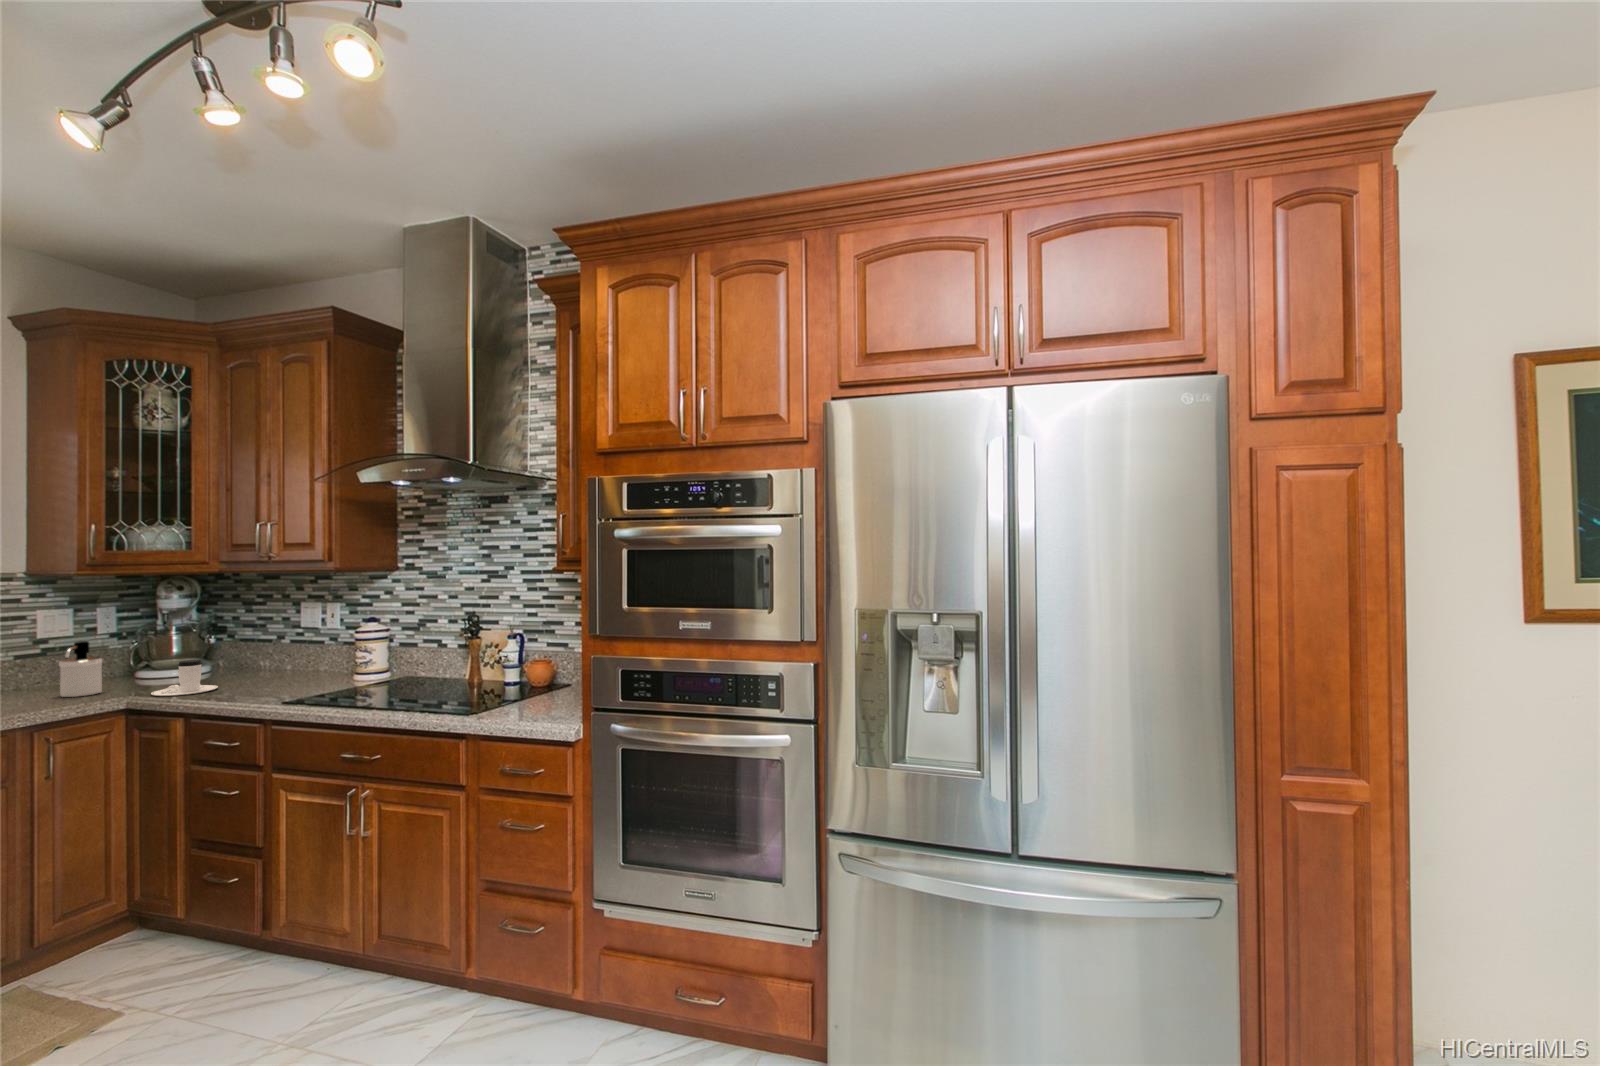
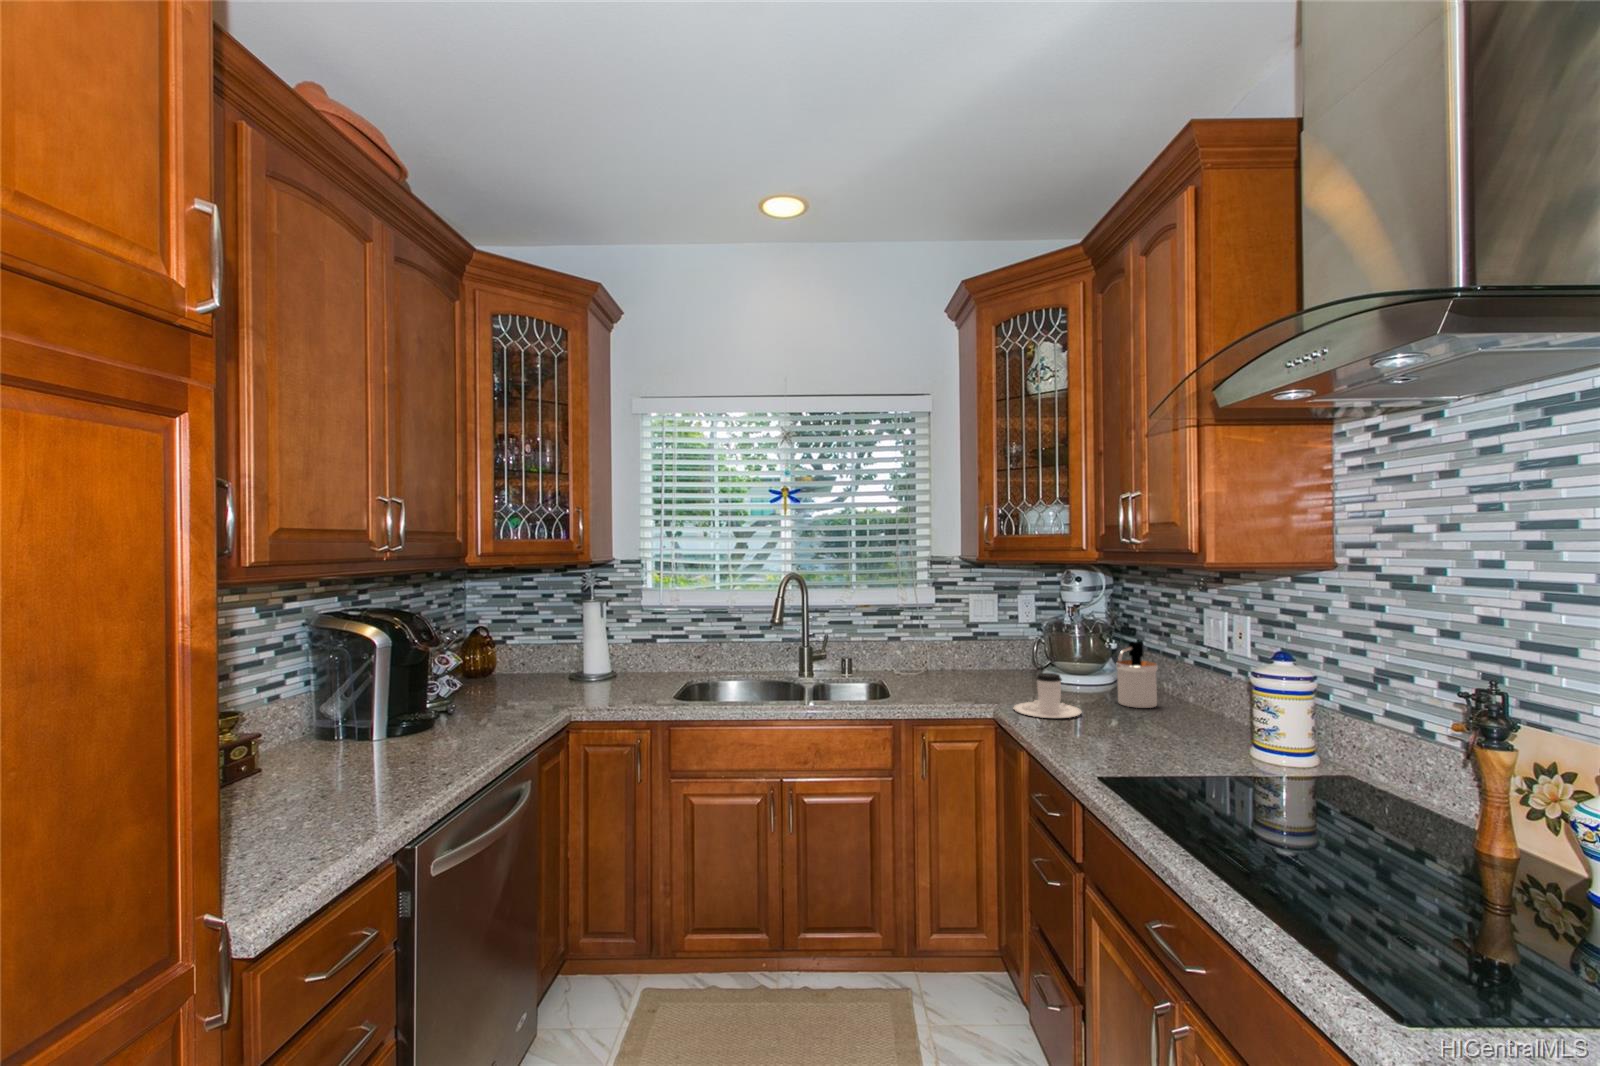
soap dispenser: present [59,641,104,697] -> present [1116,642,1158,708]

